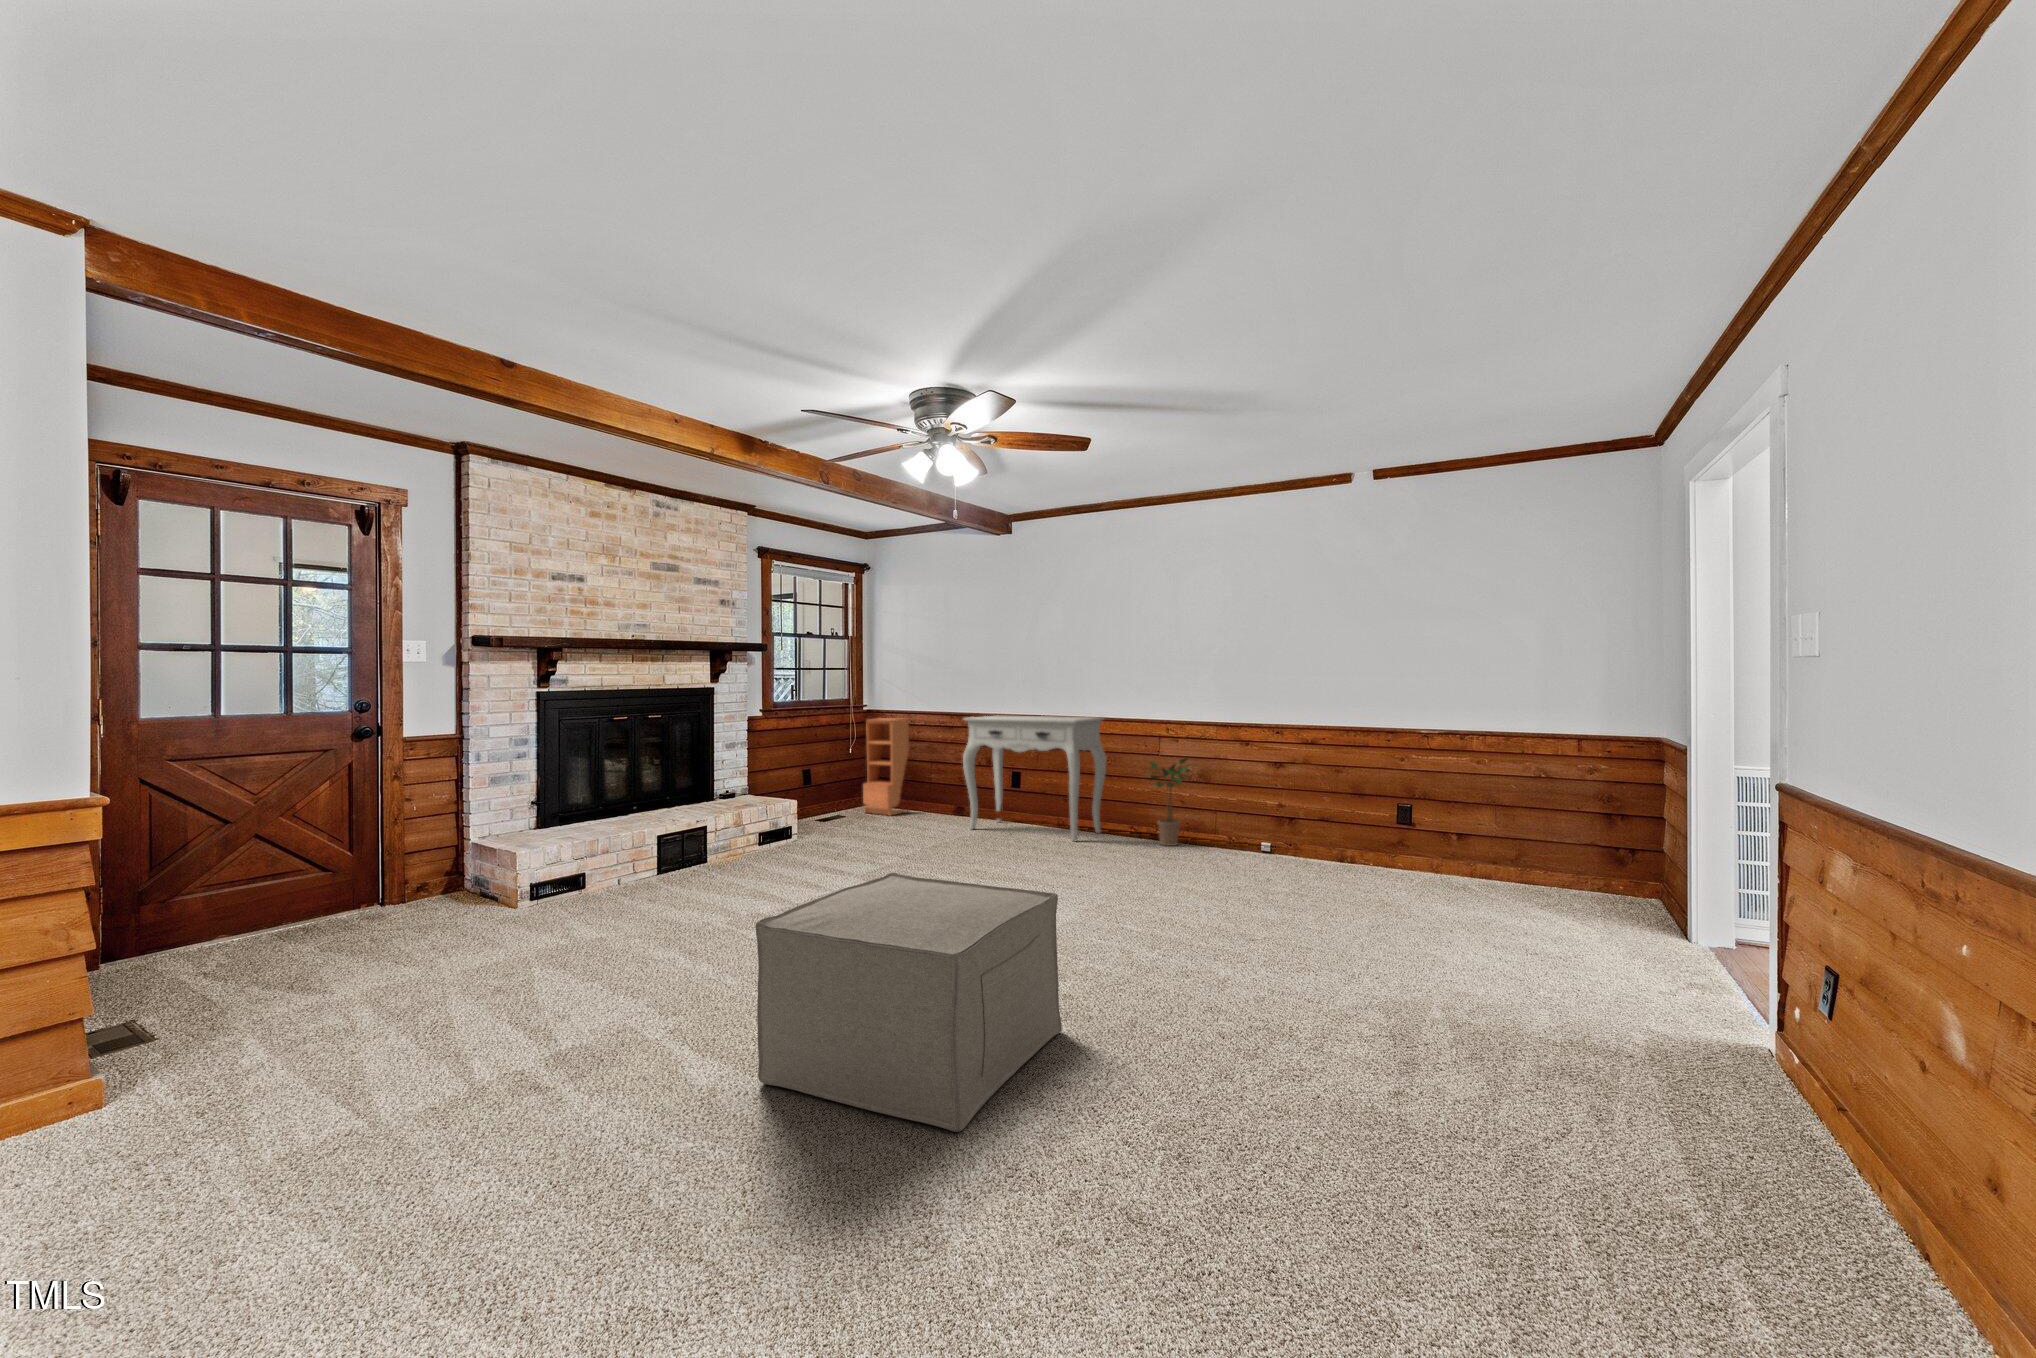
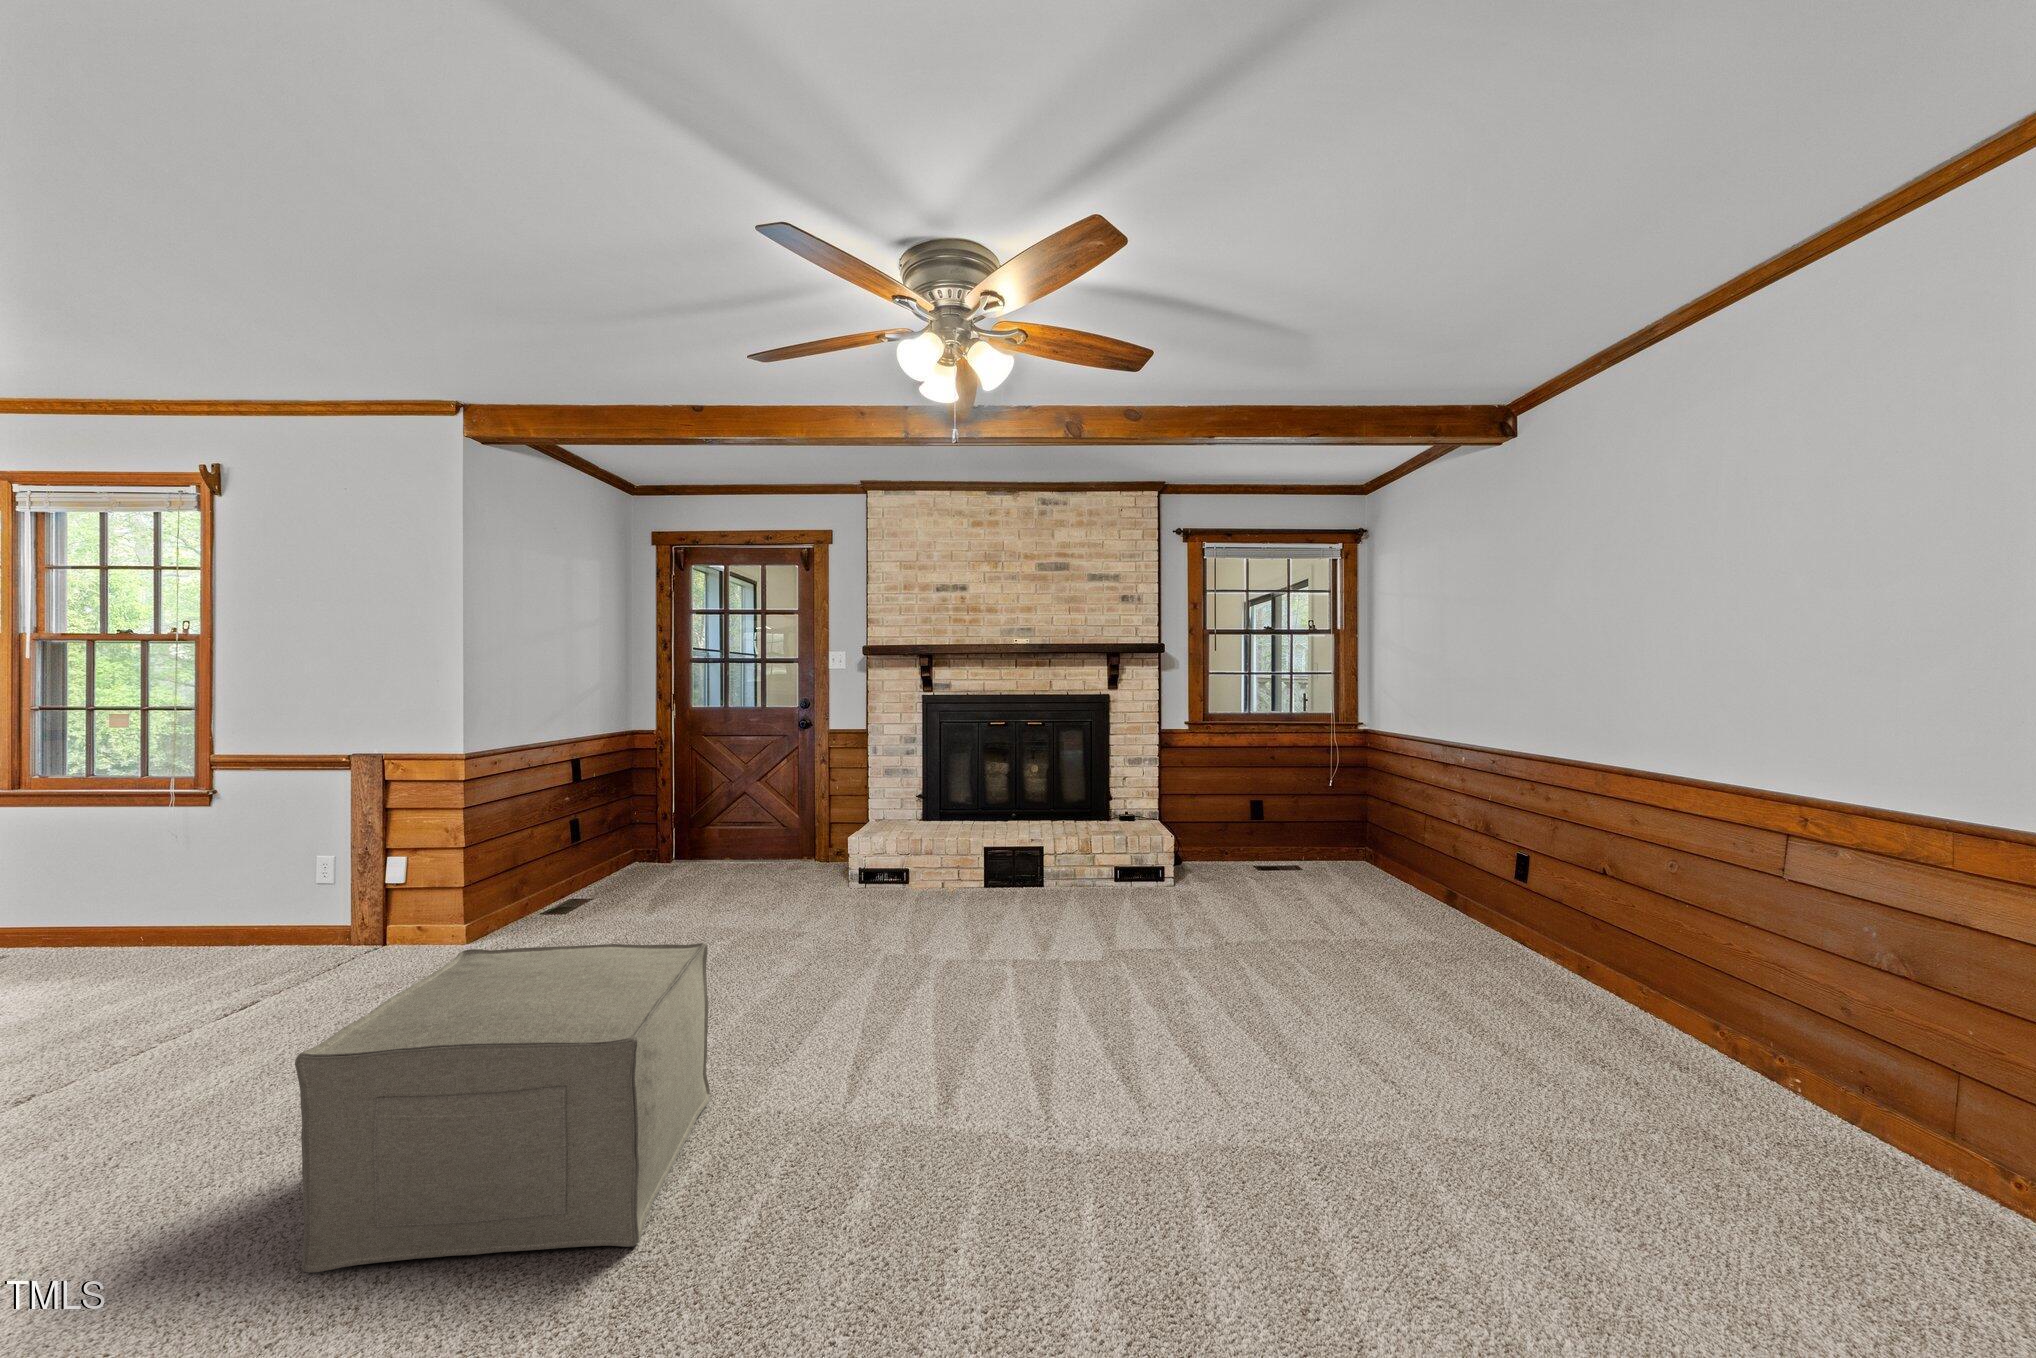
console table: present [963,716,1106,841] -> none [1382,753,1604,993]
bookcase: present [863,718,909,816] -> none [1330,742,1391,877]
potted plant: present [1145,757,1193,846] -> none [1604,876,1746,1071]

